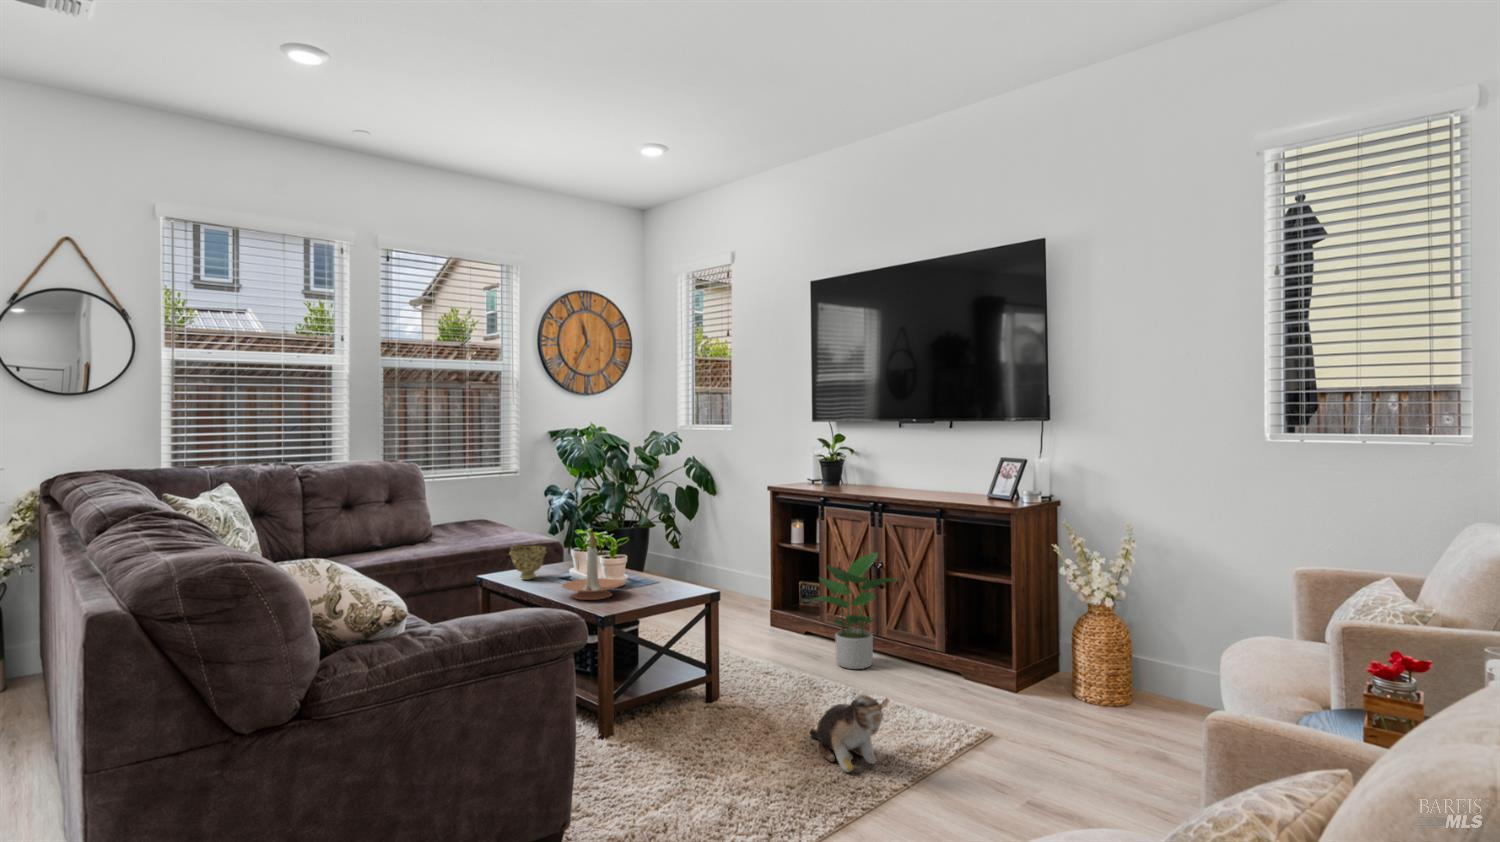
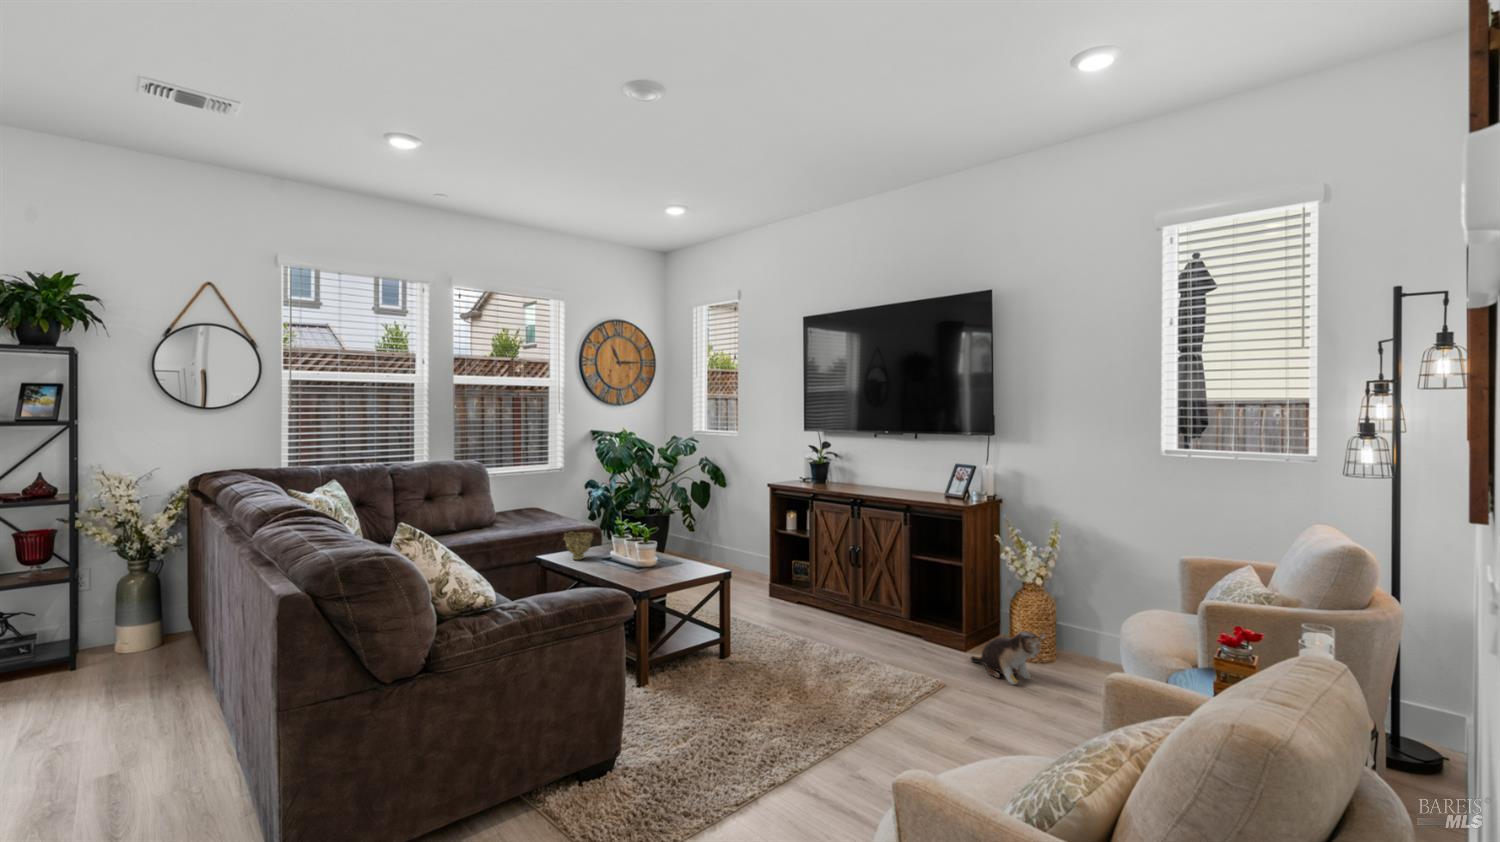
candle holder: present [562,532,623,600] -> none [607,522,655,577]
potted plant: present [813,552,898,669] -> none [801,538,875,632]
plush toy: present [810,695,888,772] -> present [971,631,1046,684]

